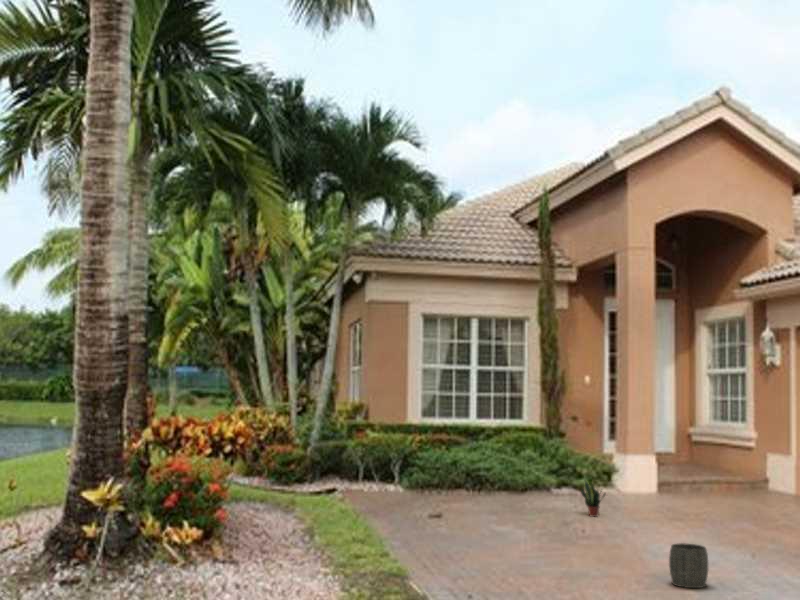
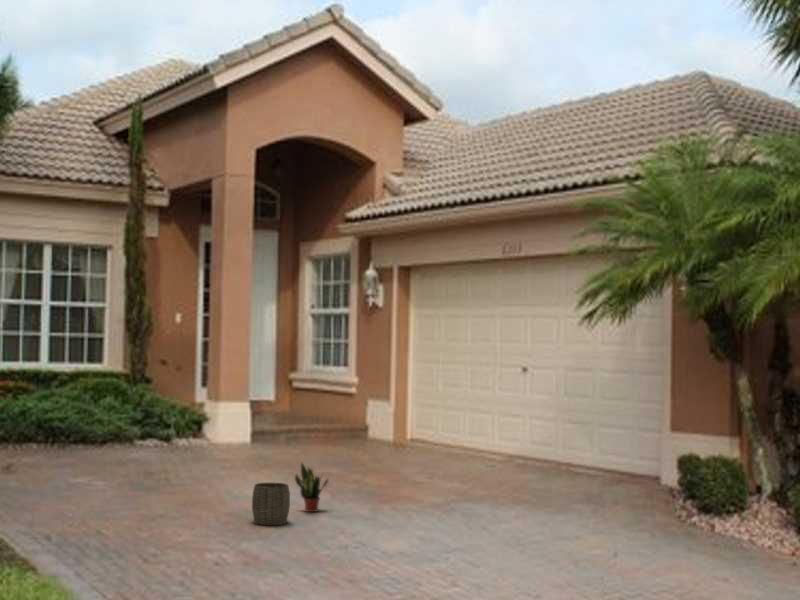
potted plant: present [581,481,605,517] -> present [295,464,328,512]

